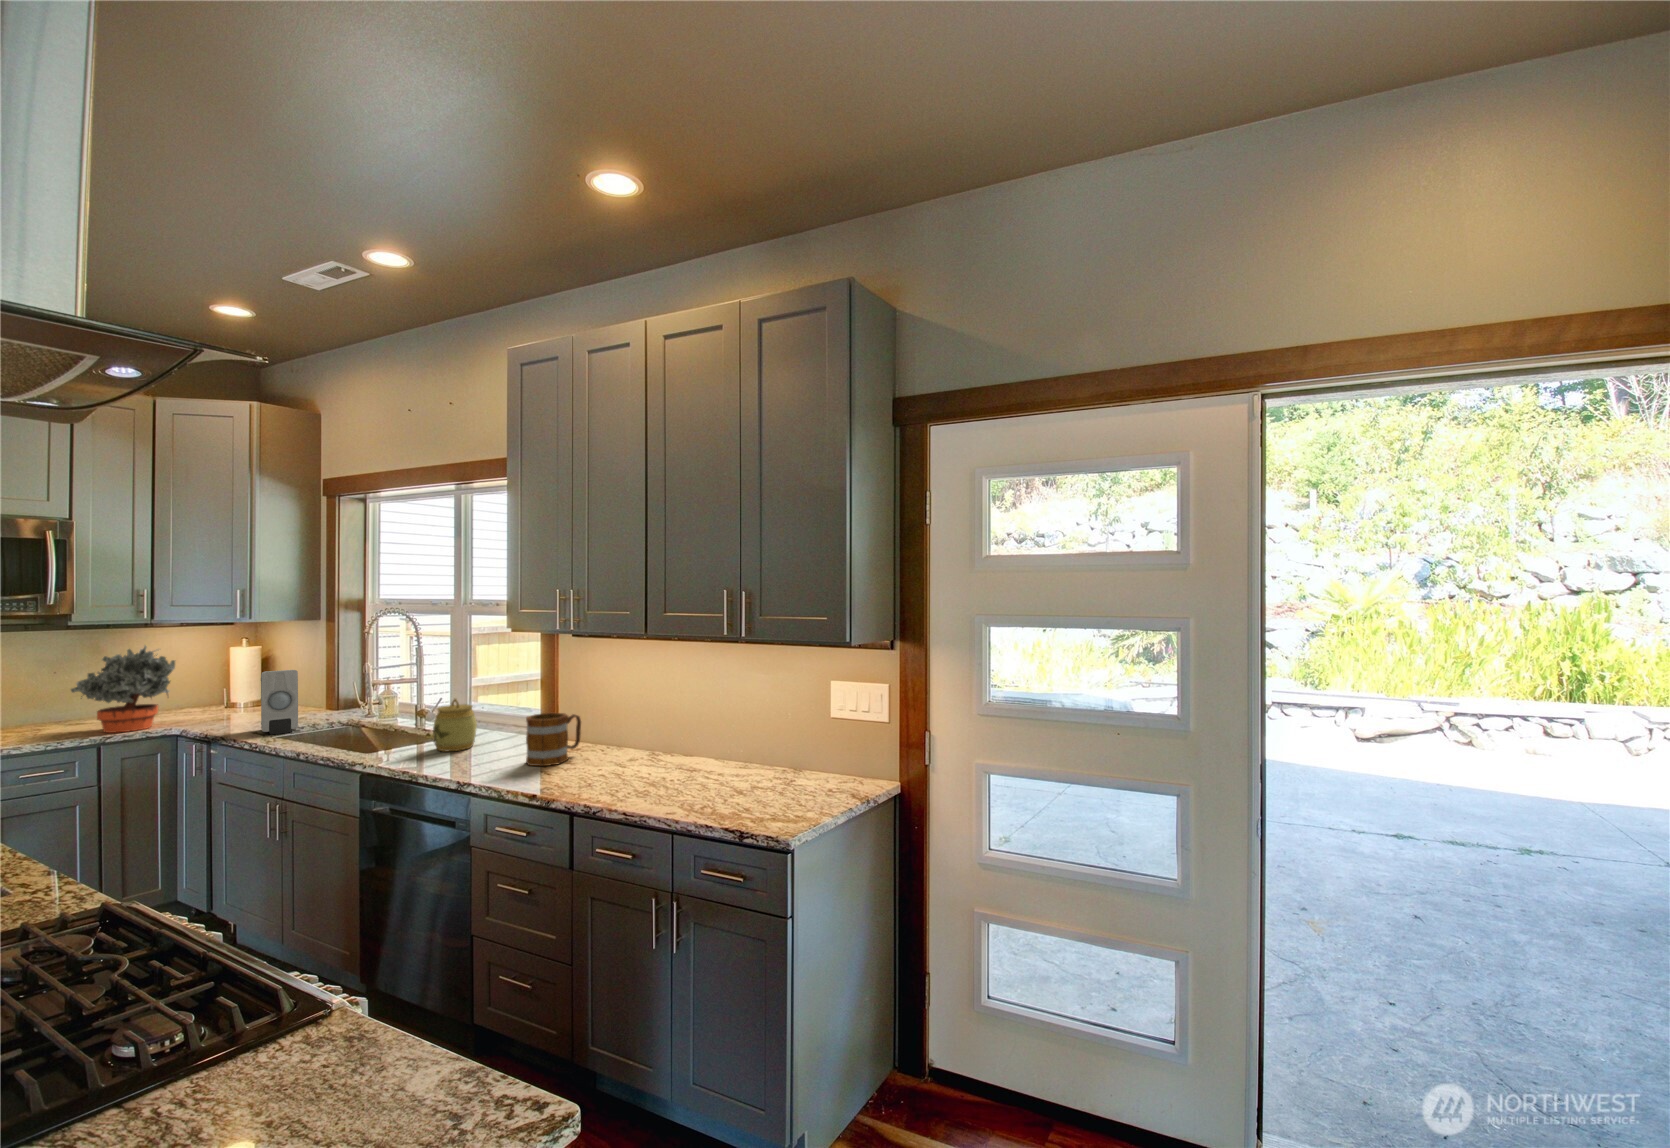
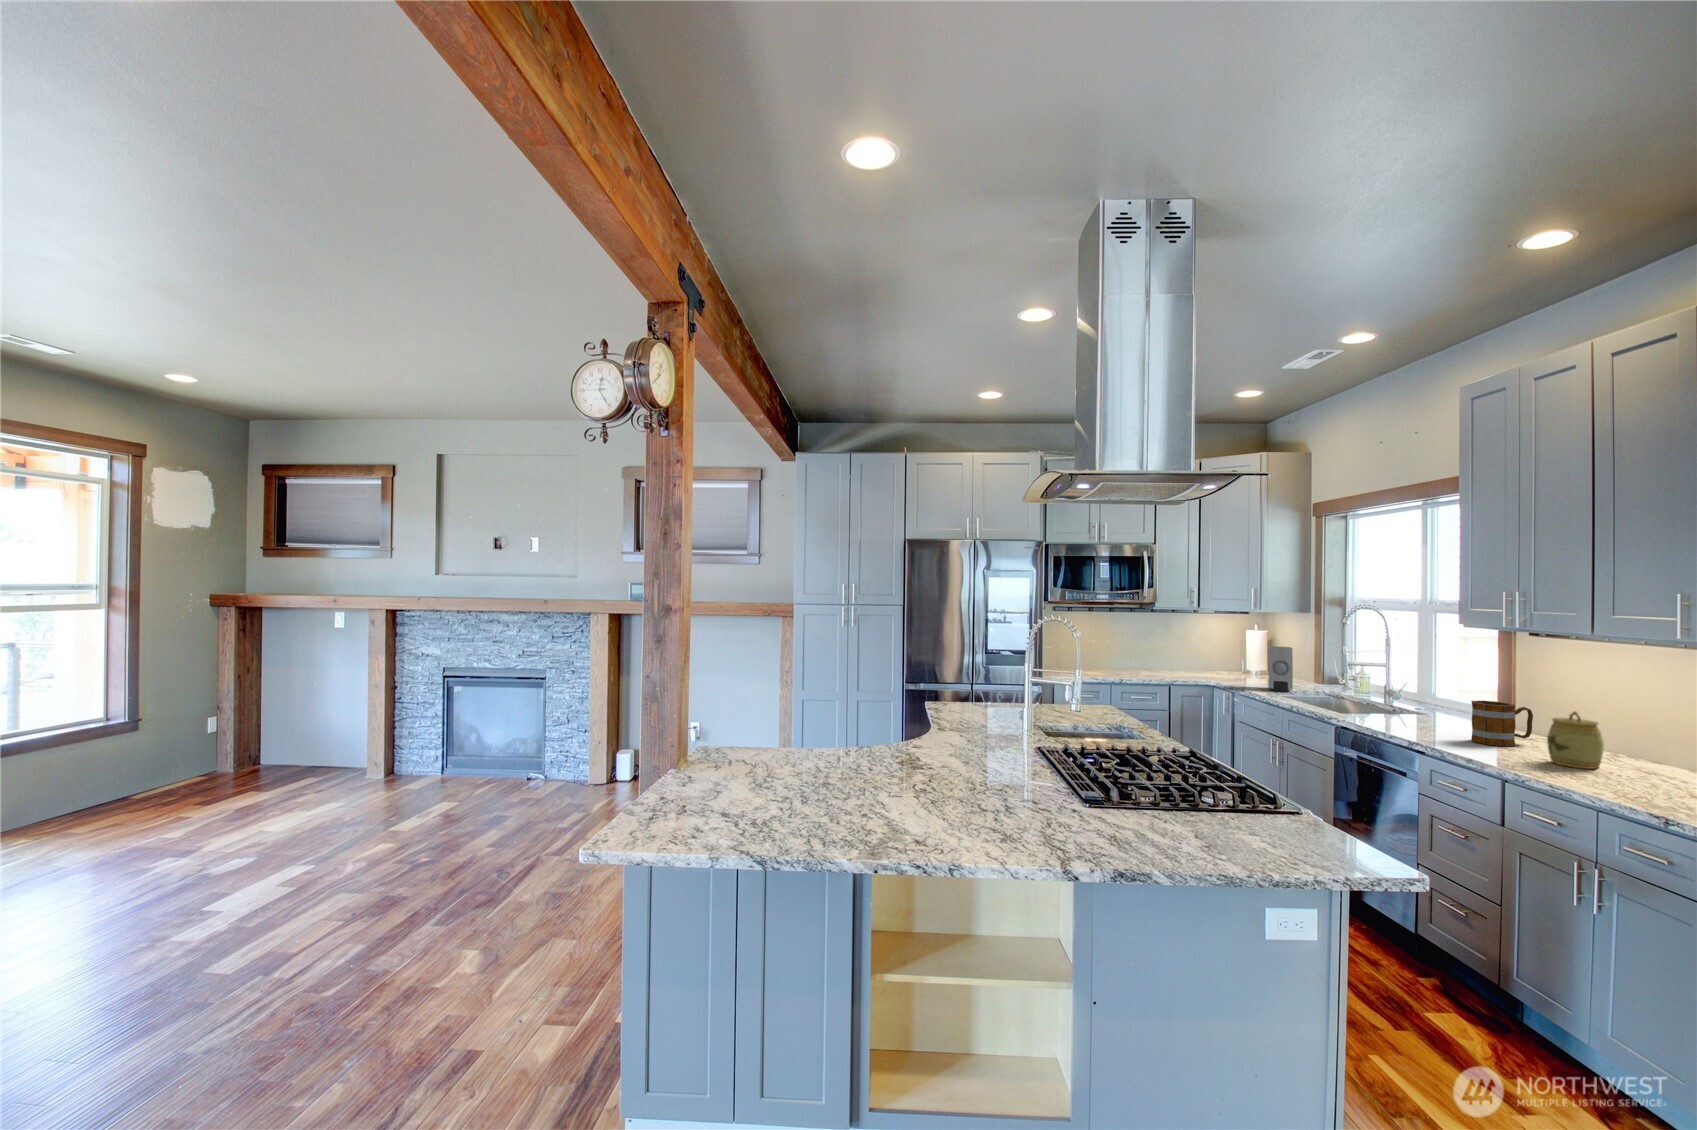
potted plant: present [71,646,175,733] -> none [1165,622,1217,677]
jar: present [433,699,477,752] -> present [1547,712,1604,769]

